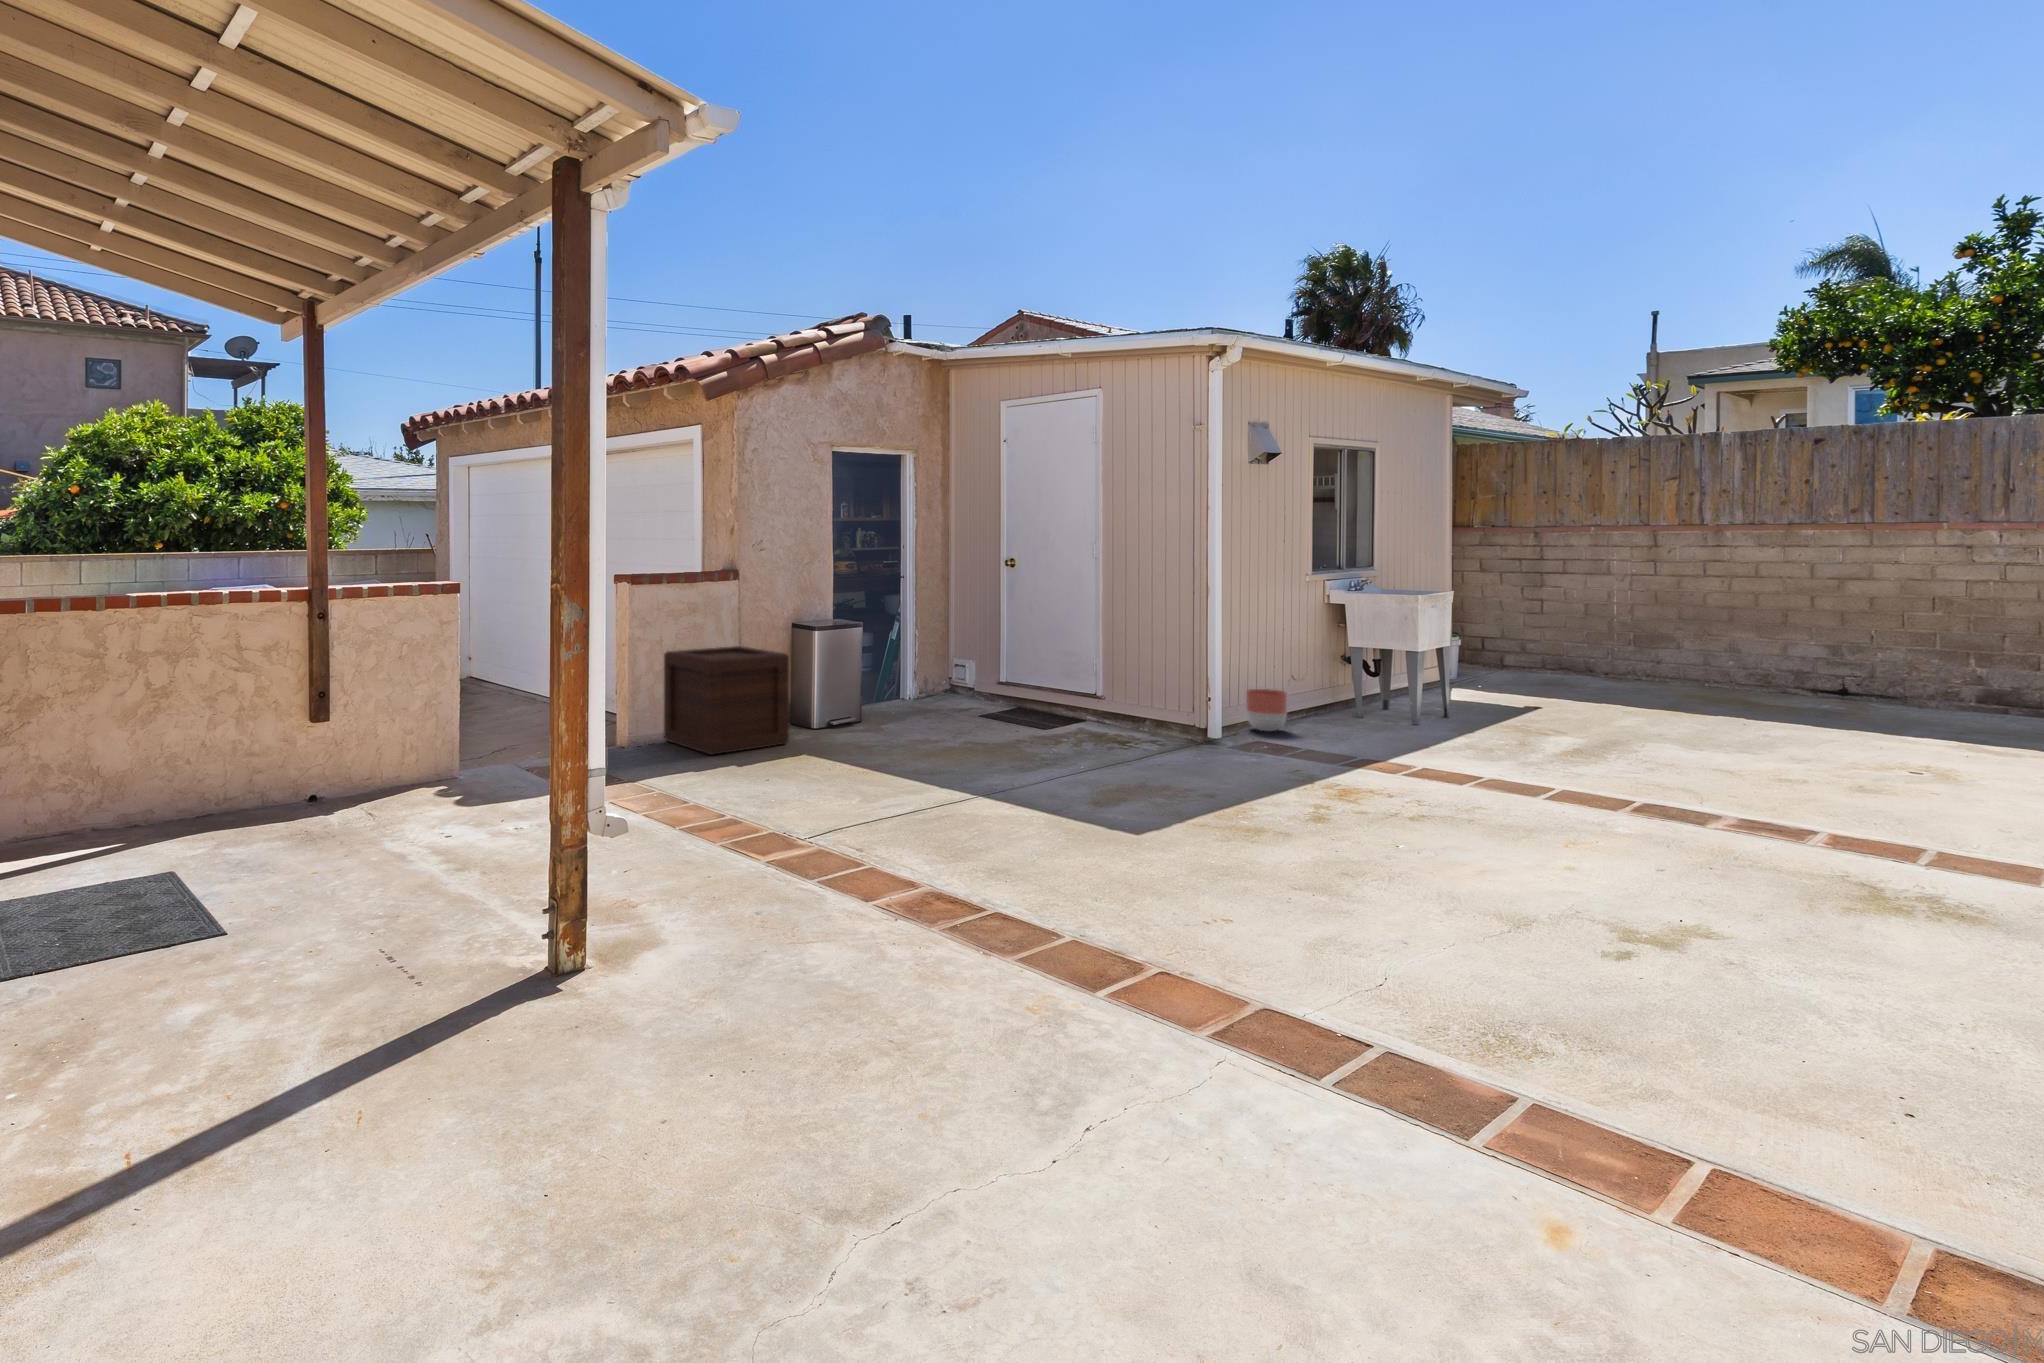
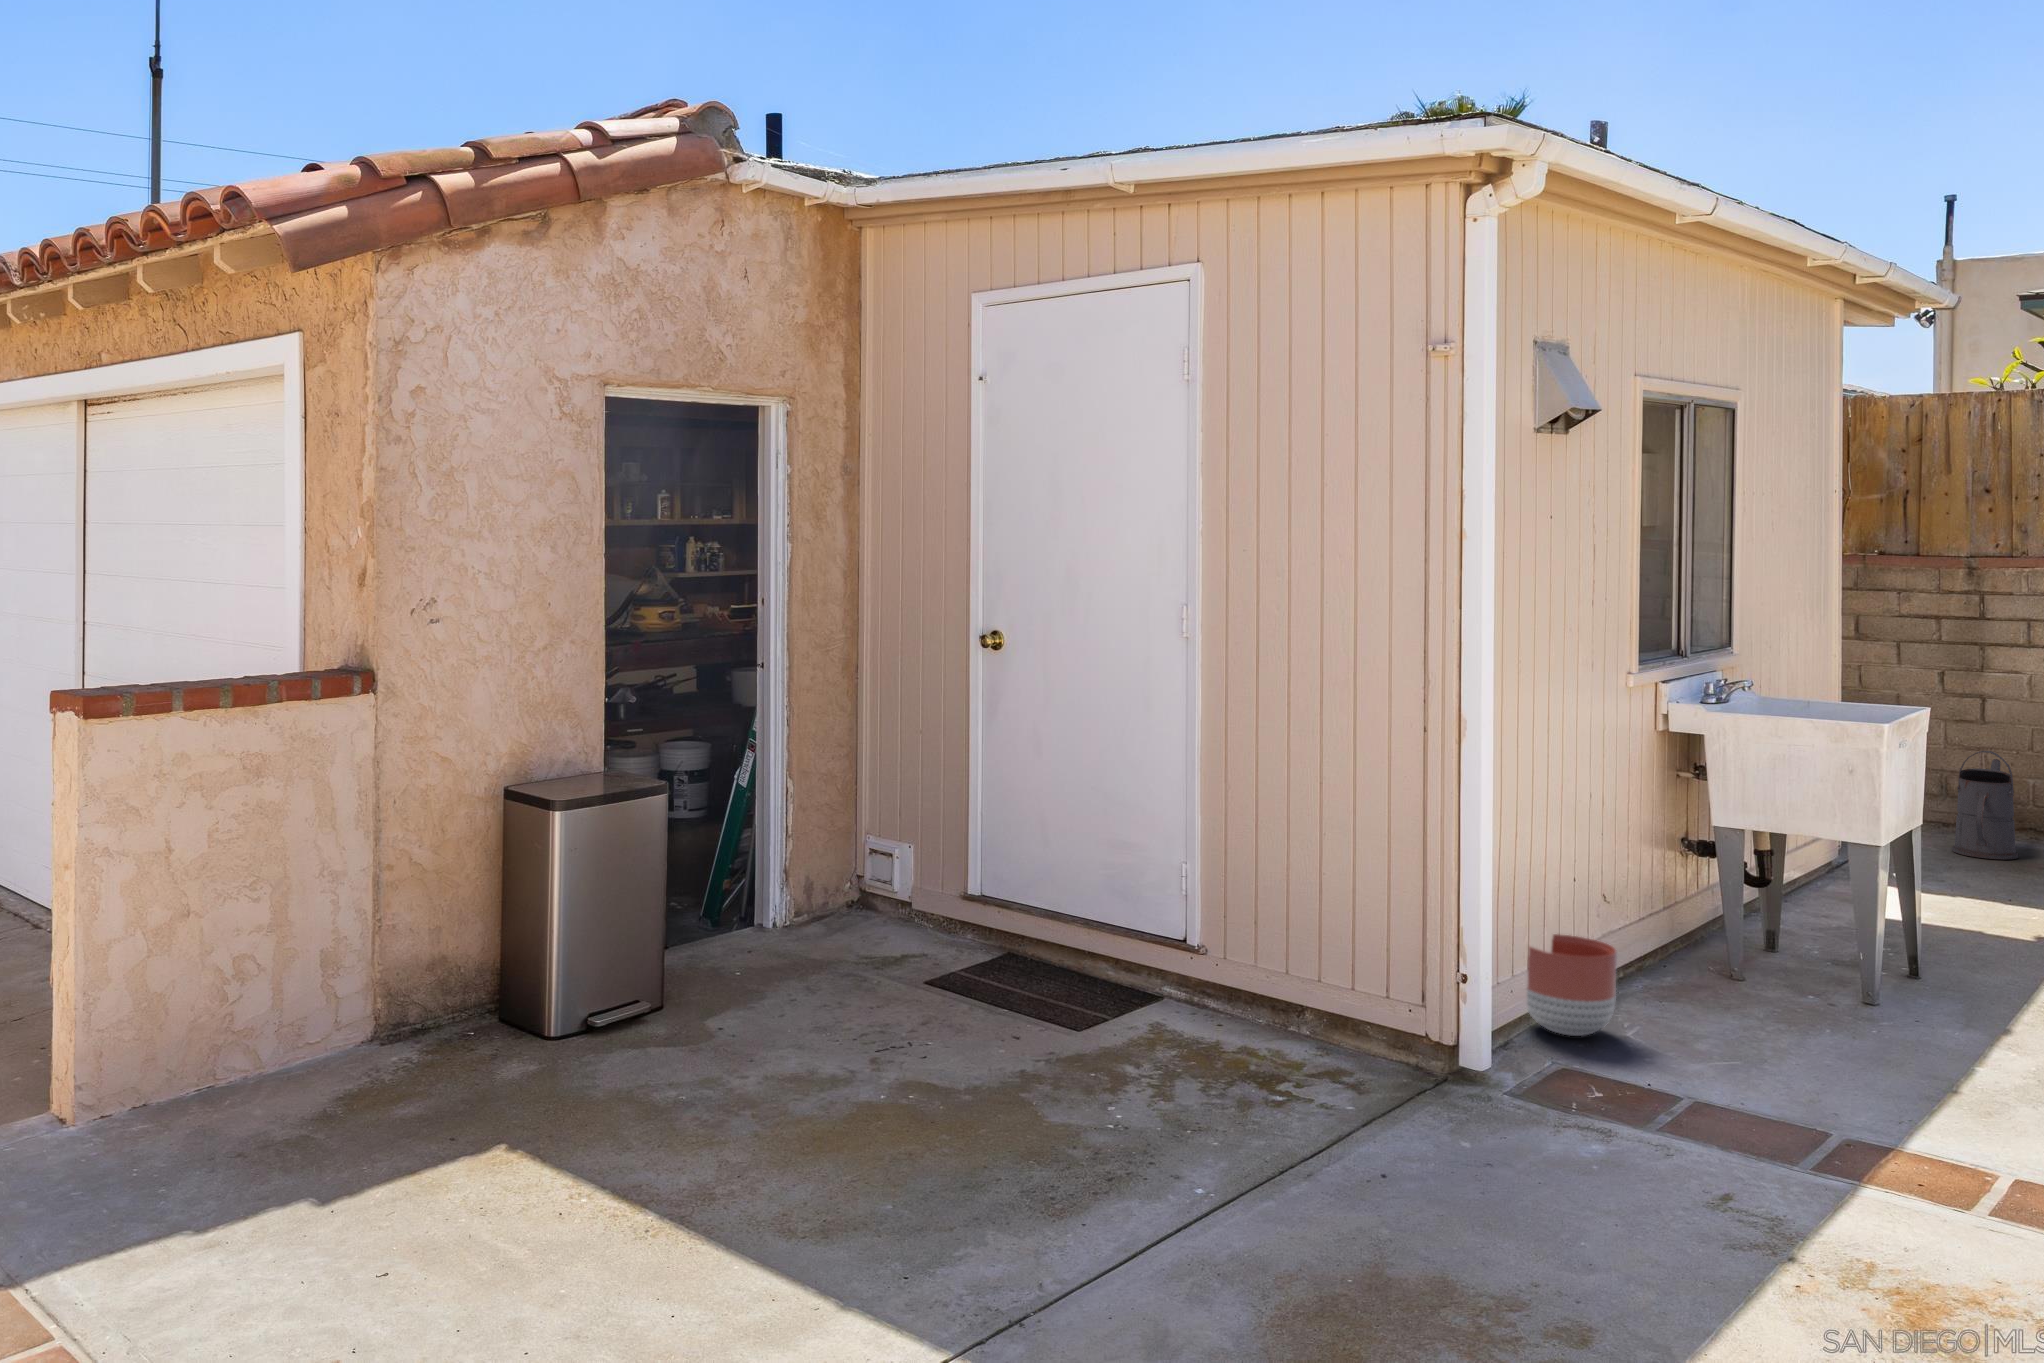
watering can: none [1515,627,1547,682] -> present [1952,751,2018,859]
wooden crate: present [664,646,789,755] -> none [170,850,473,1158]

